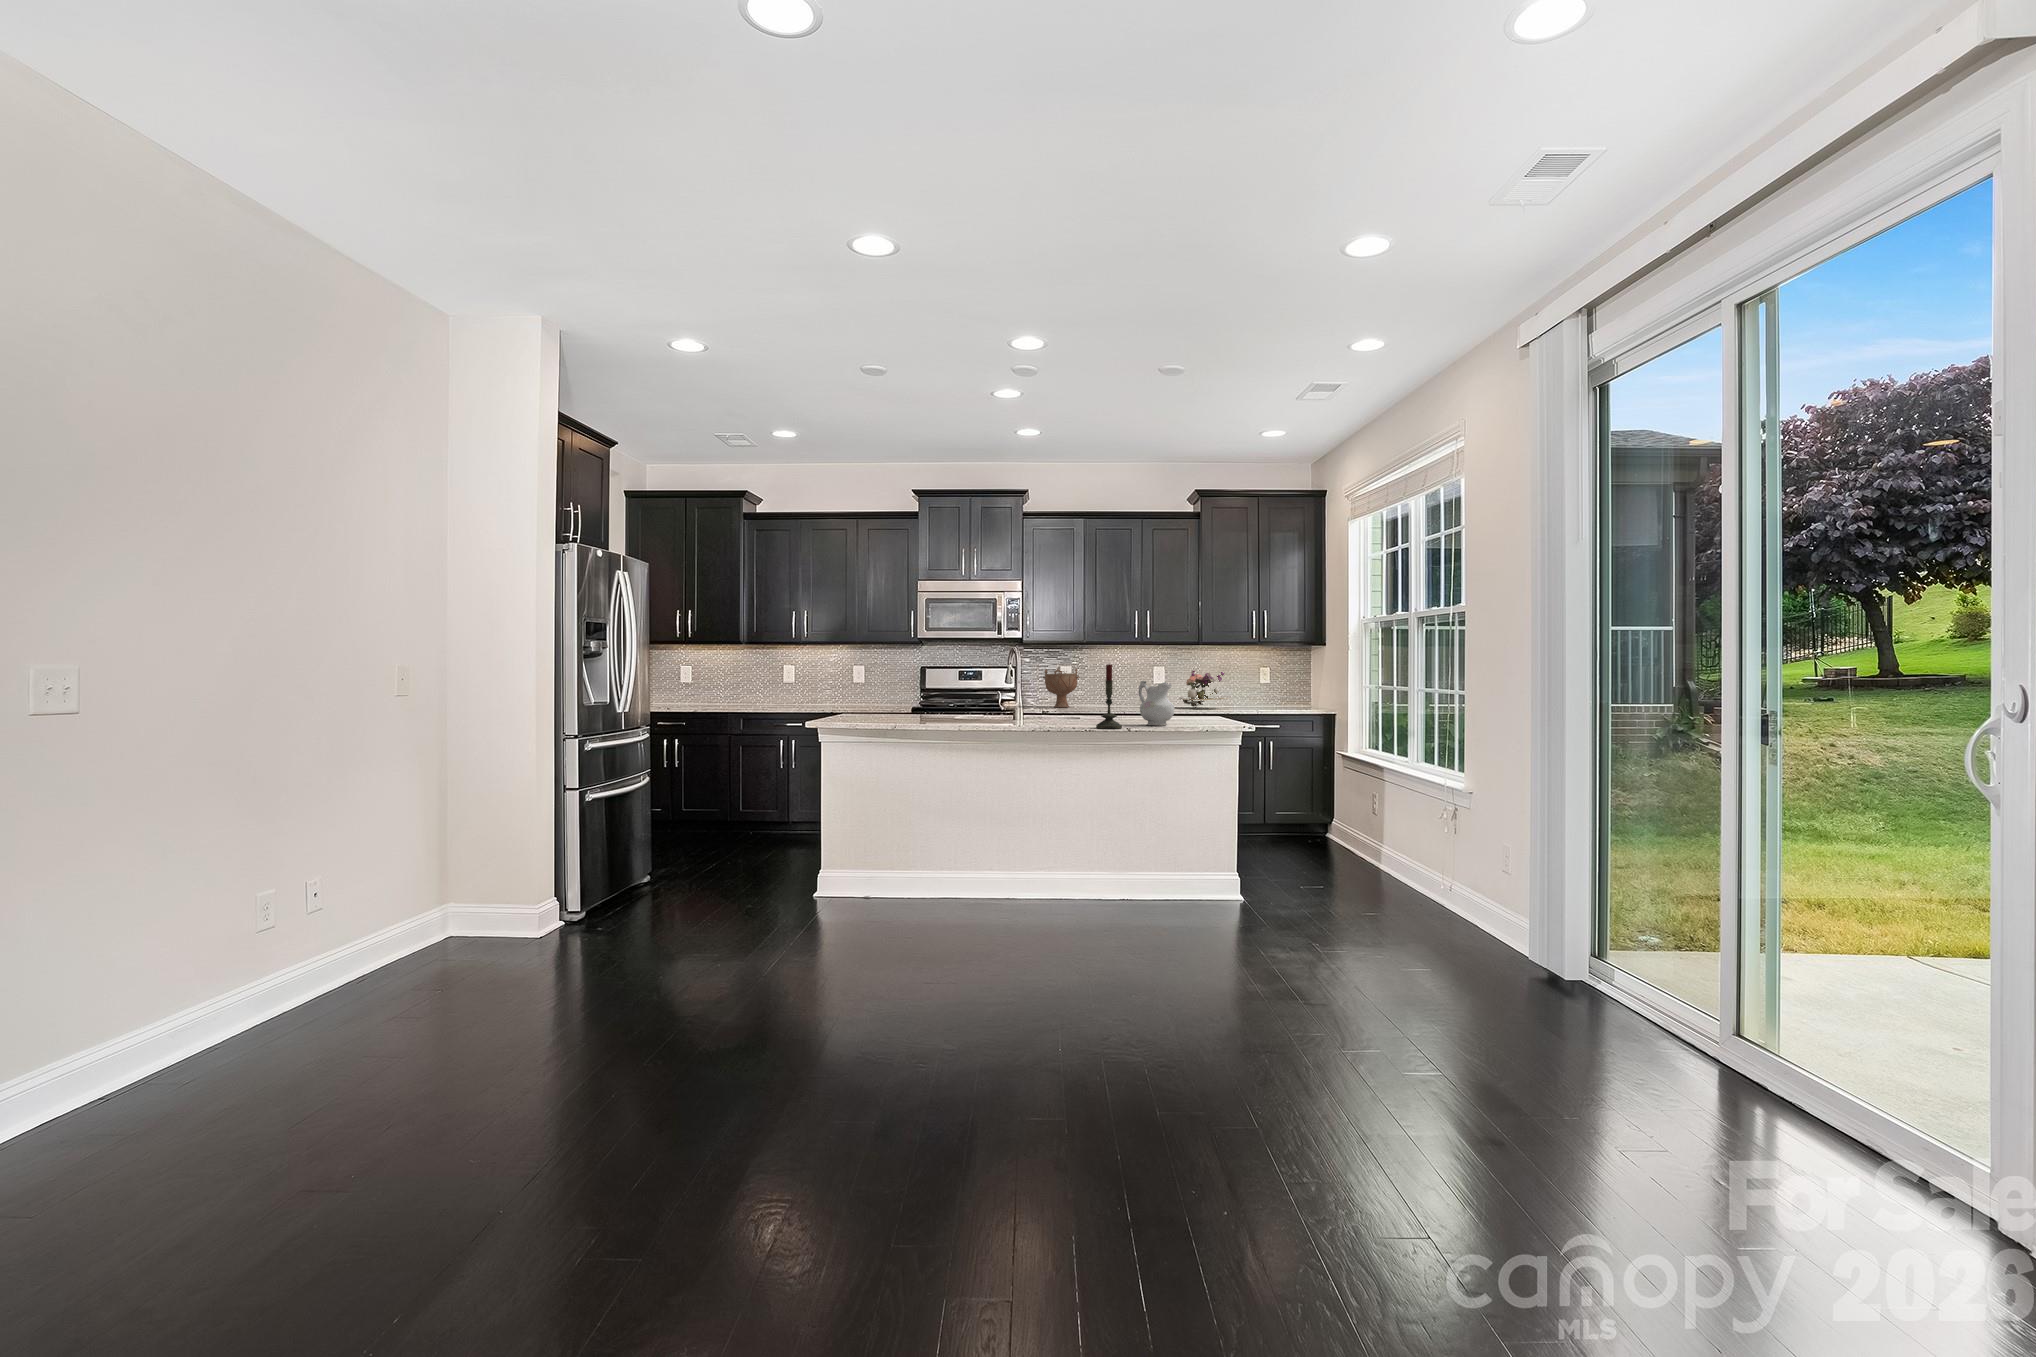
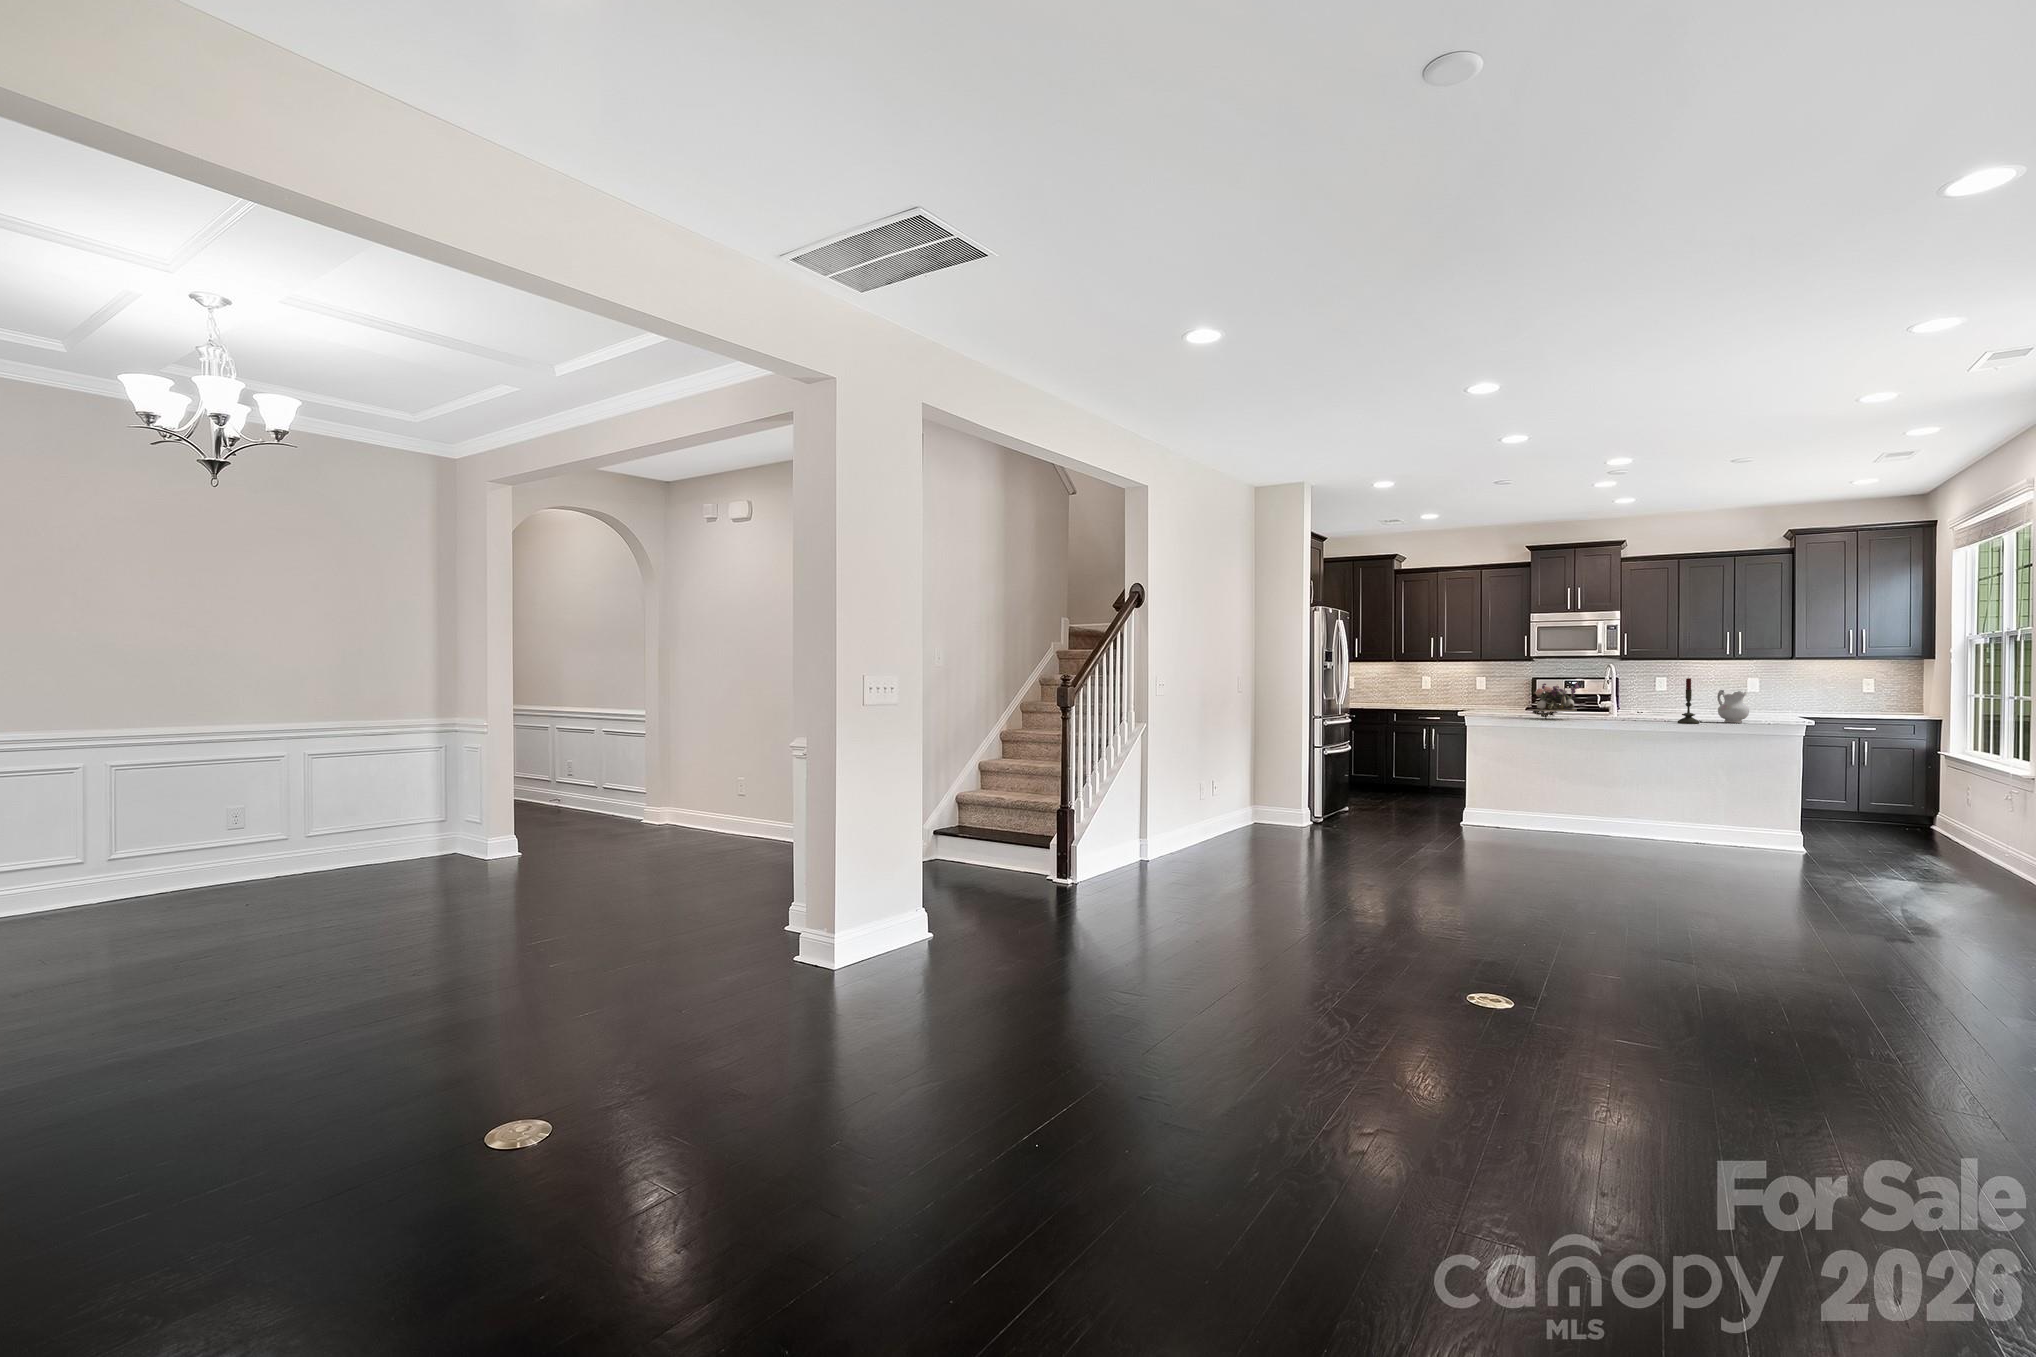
decorative bowl: present [1043,669,1079,708] -> none [1639,678,1674,709]
flower arrangement: present [1180,671,1225,708] -> present [1529,682,1579,718]

